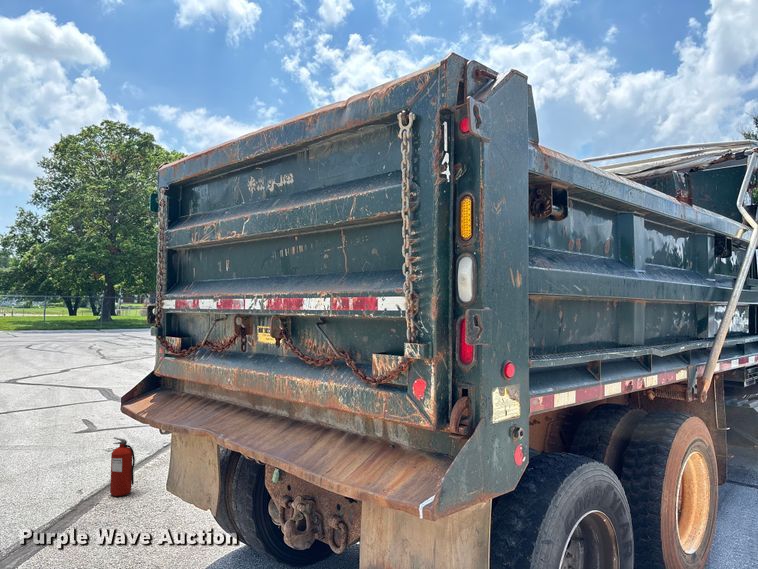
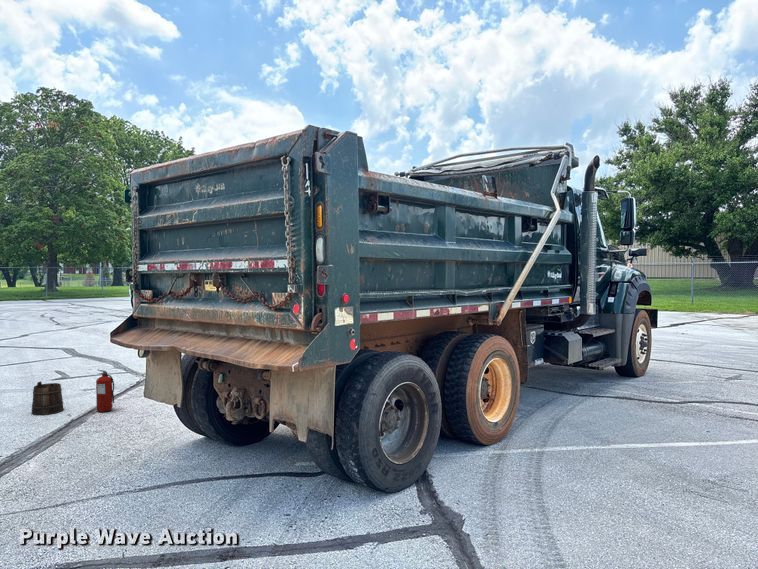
bucket: none [27,450,70,498] -> present [32,382,63,415]

